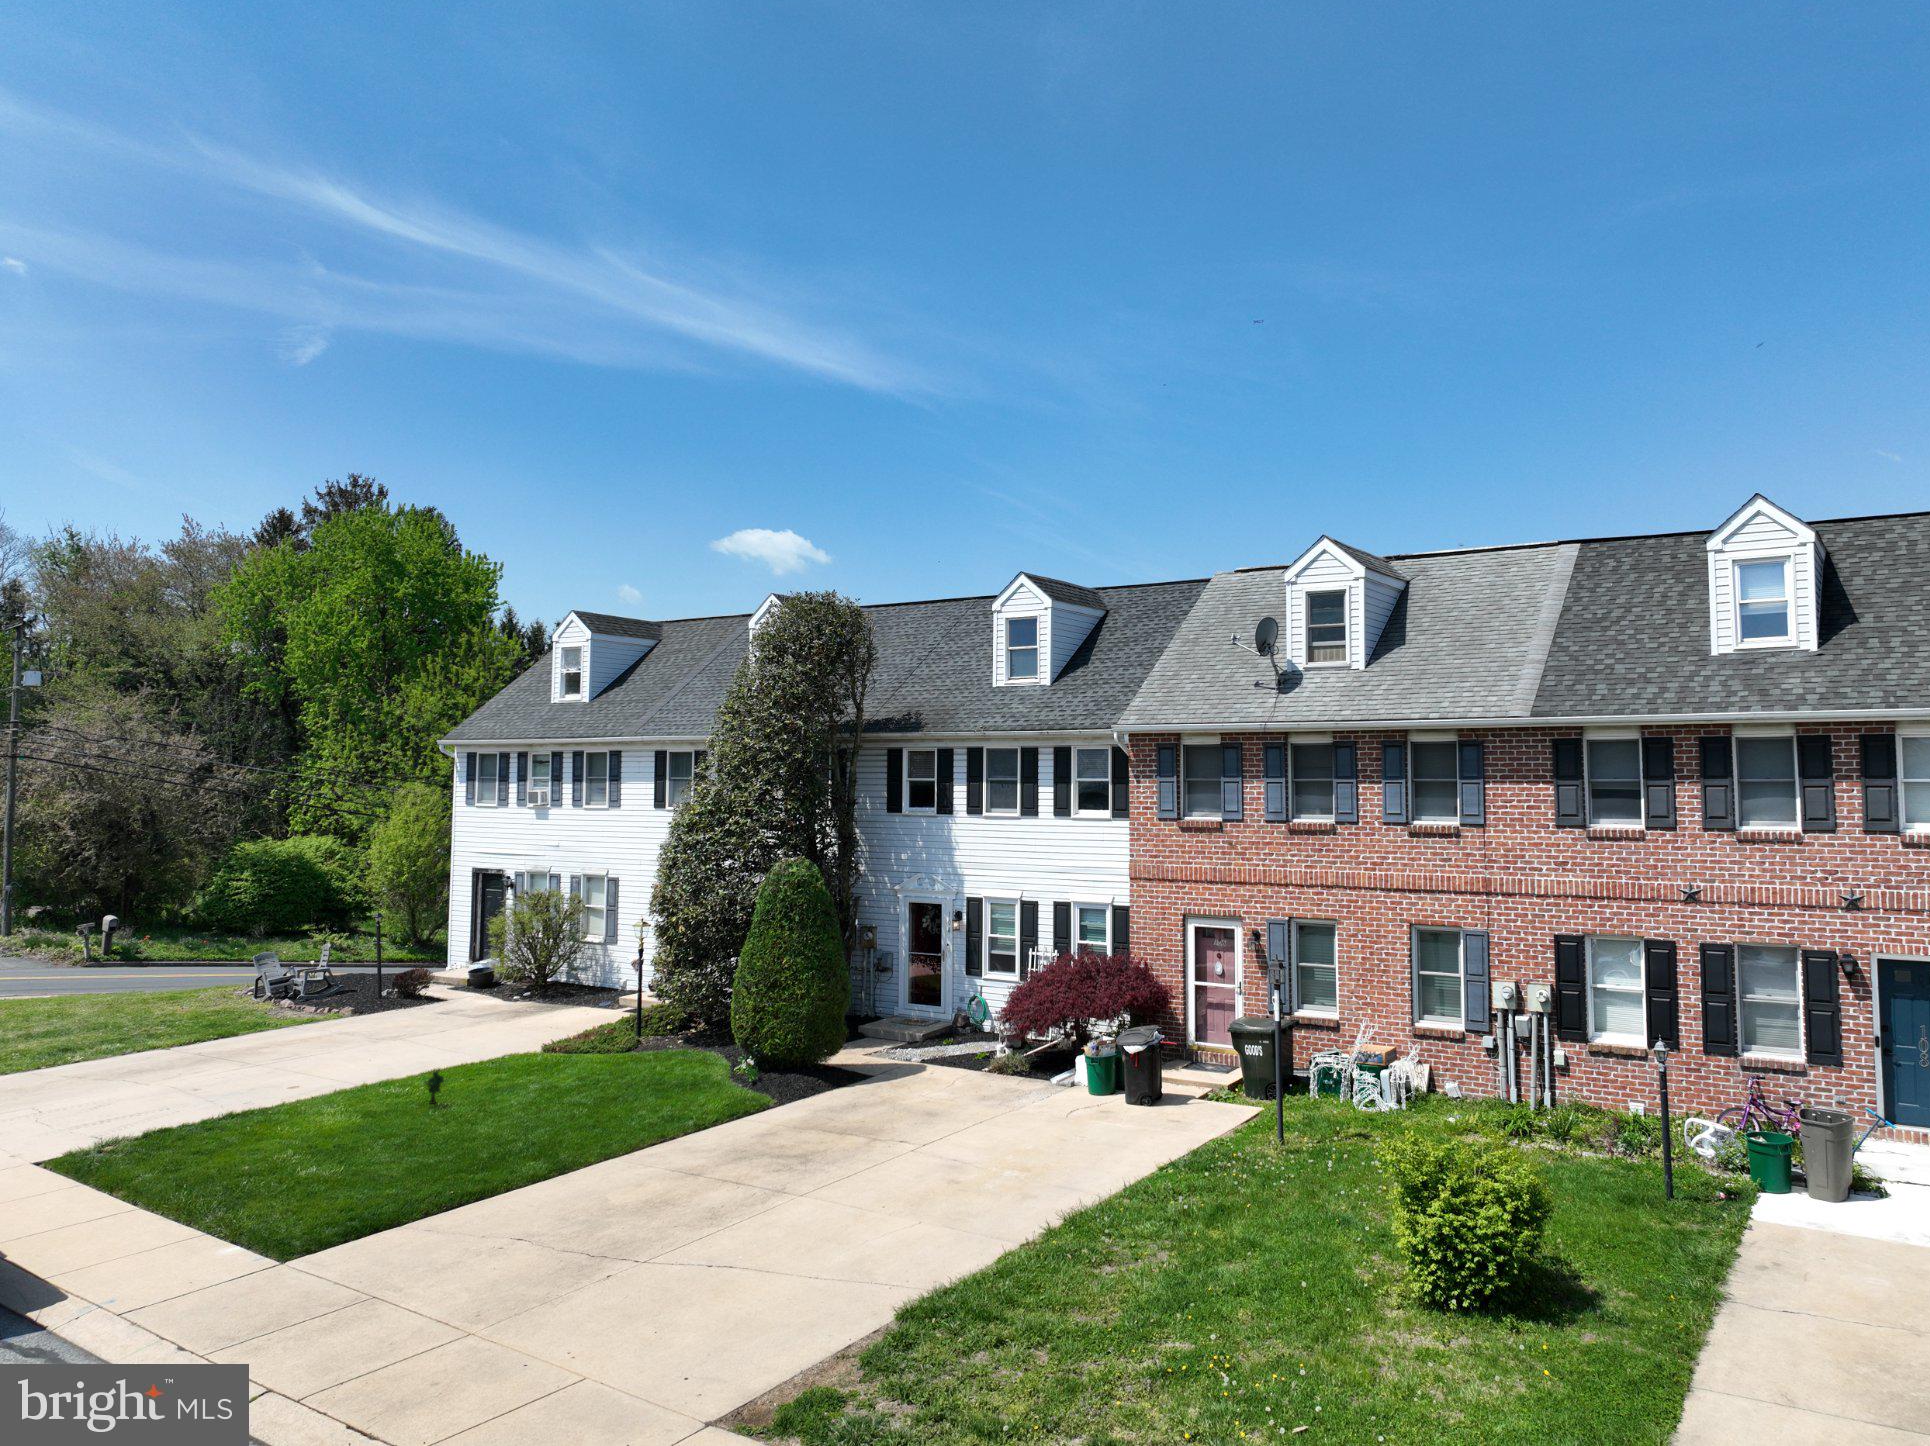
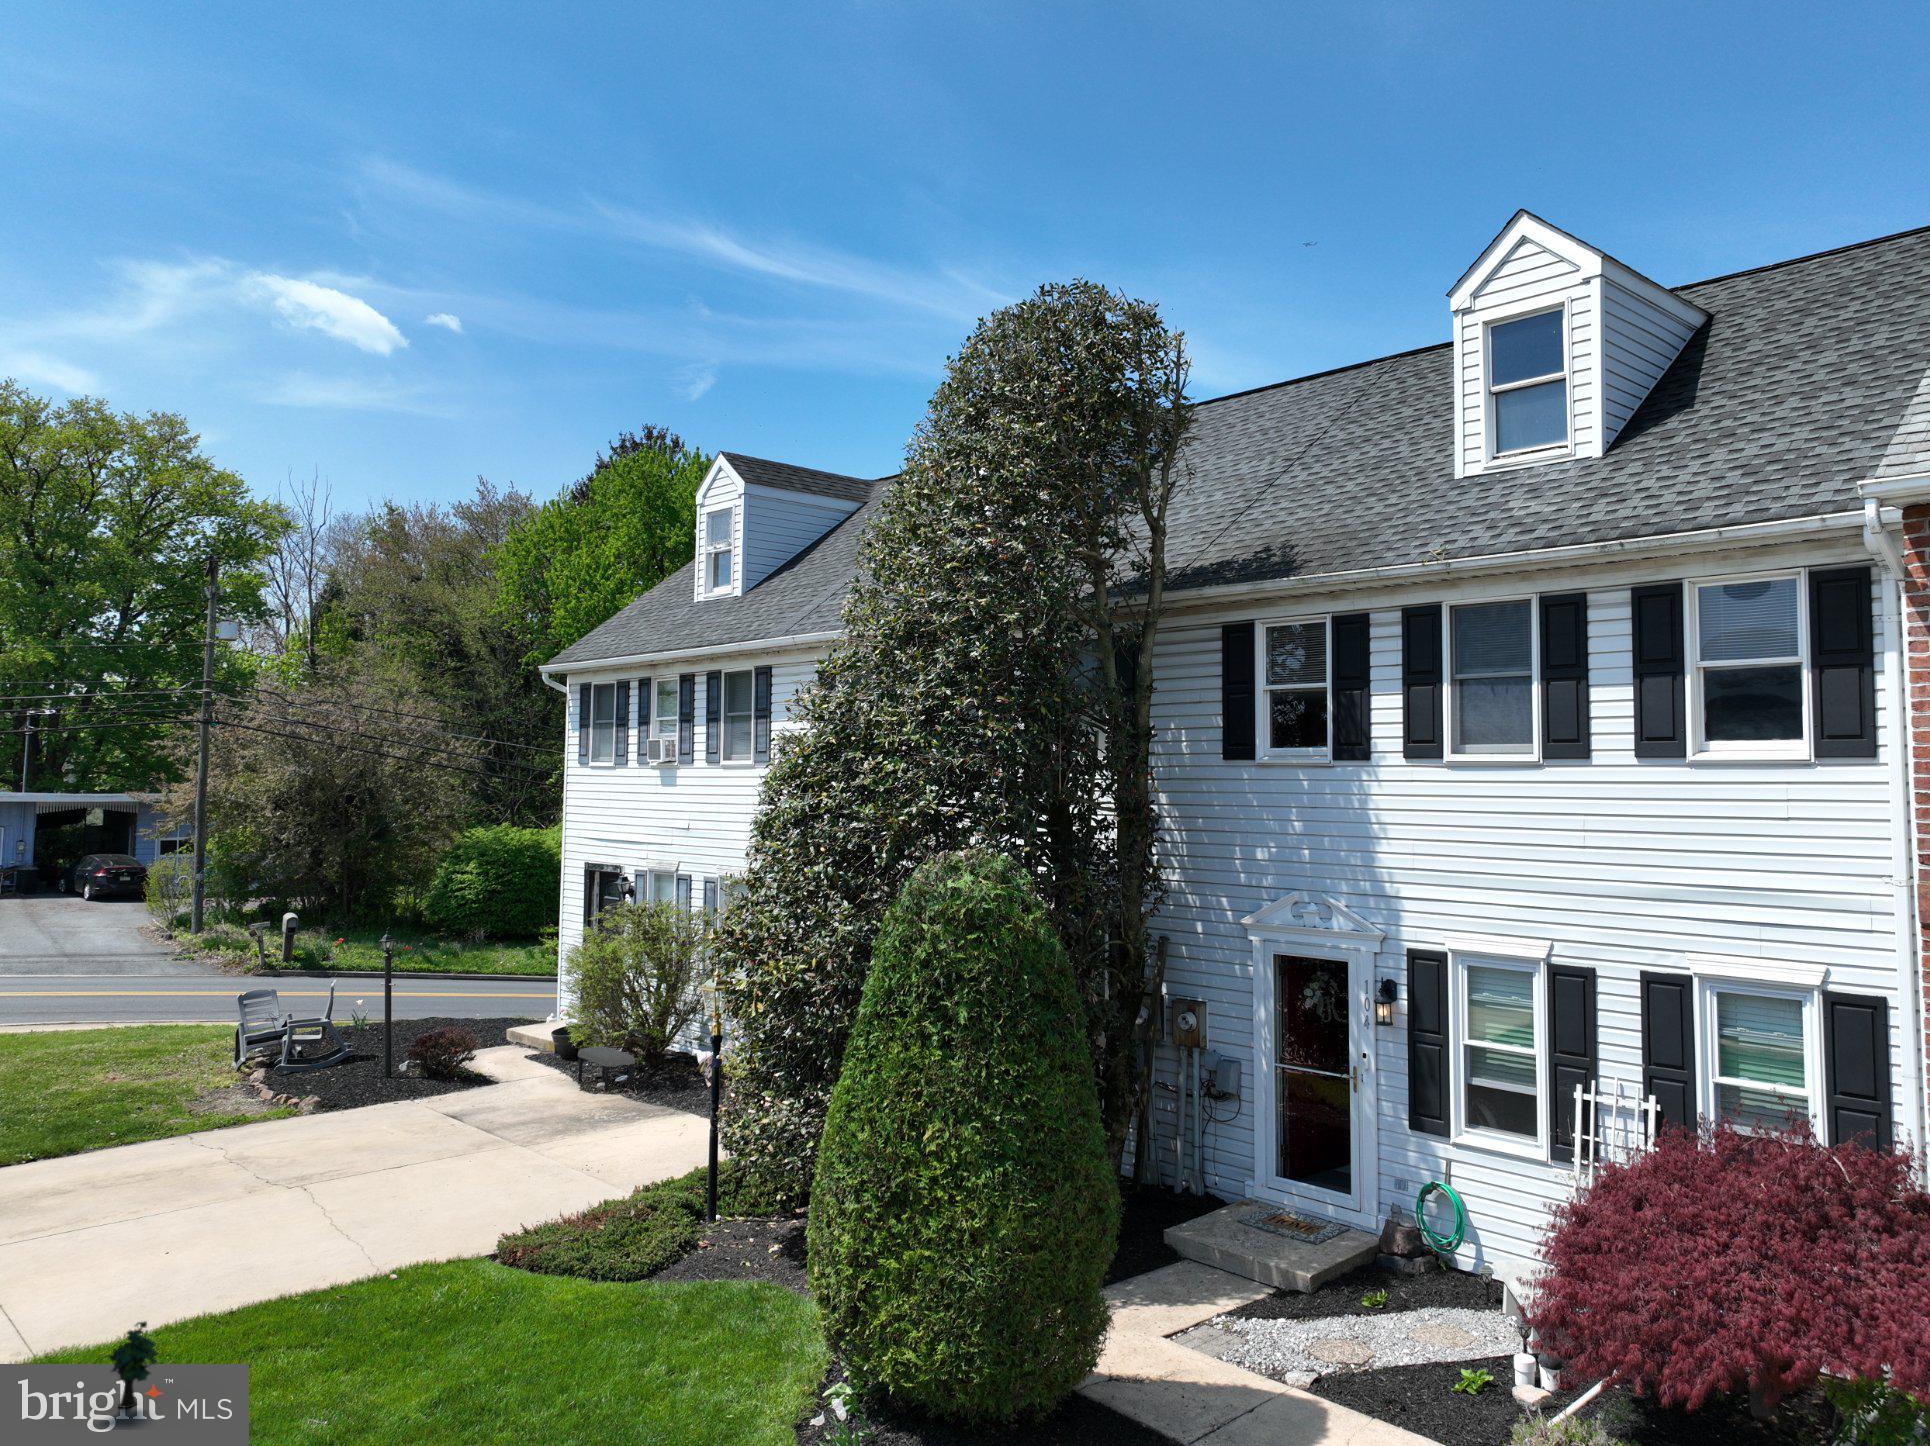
bench: none [495,975,536,1000] -> present [578,1046,635,1092]

